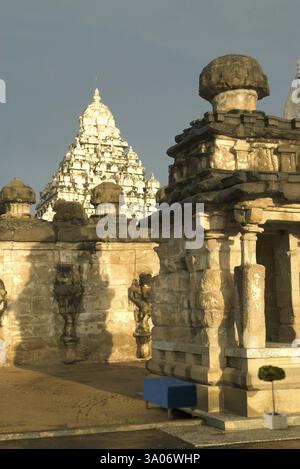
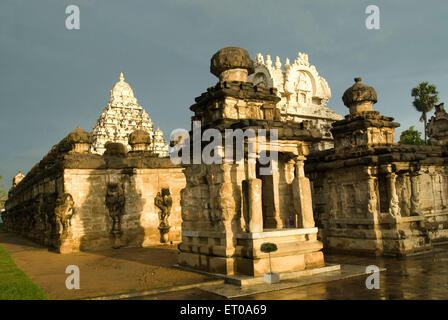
bench: present [143,377,197,419] -> none [180,254,219,281]

